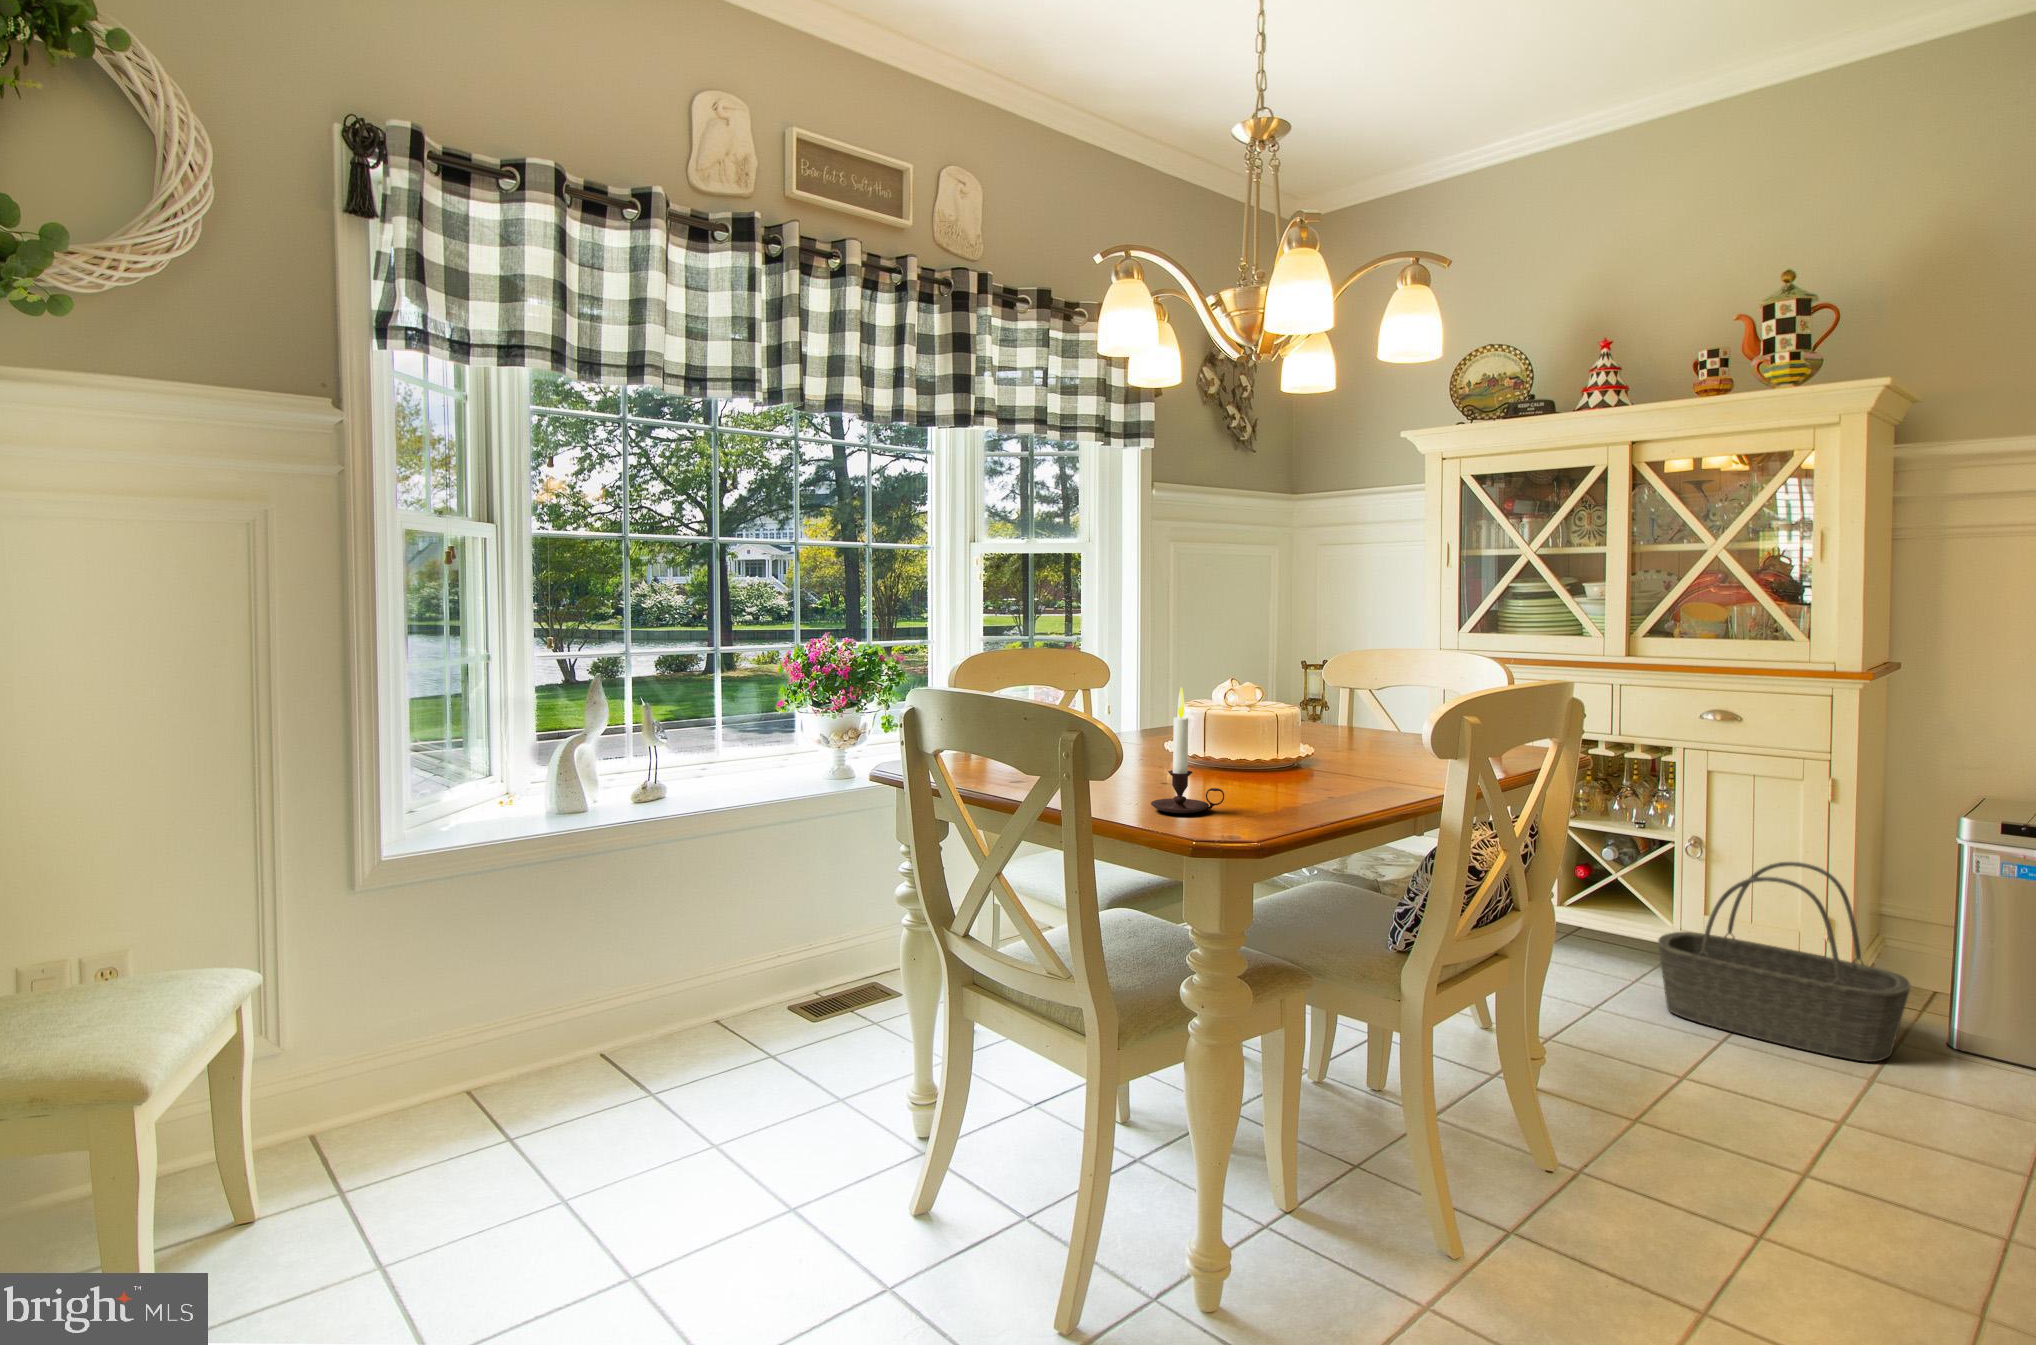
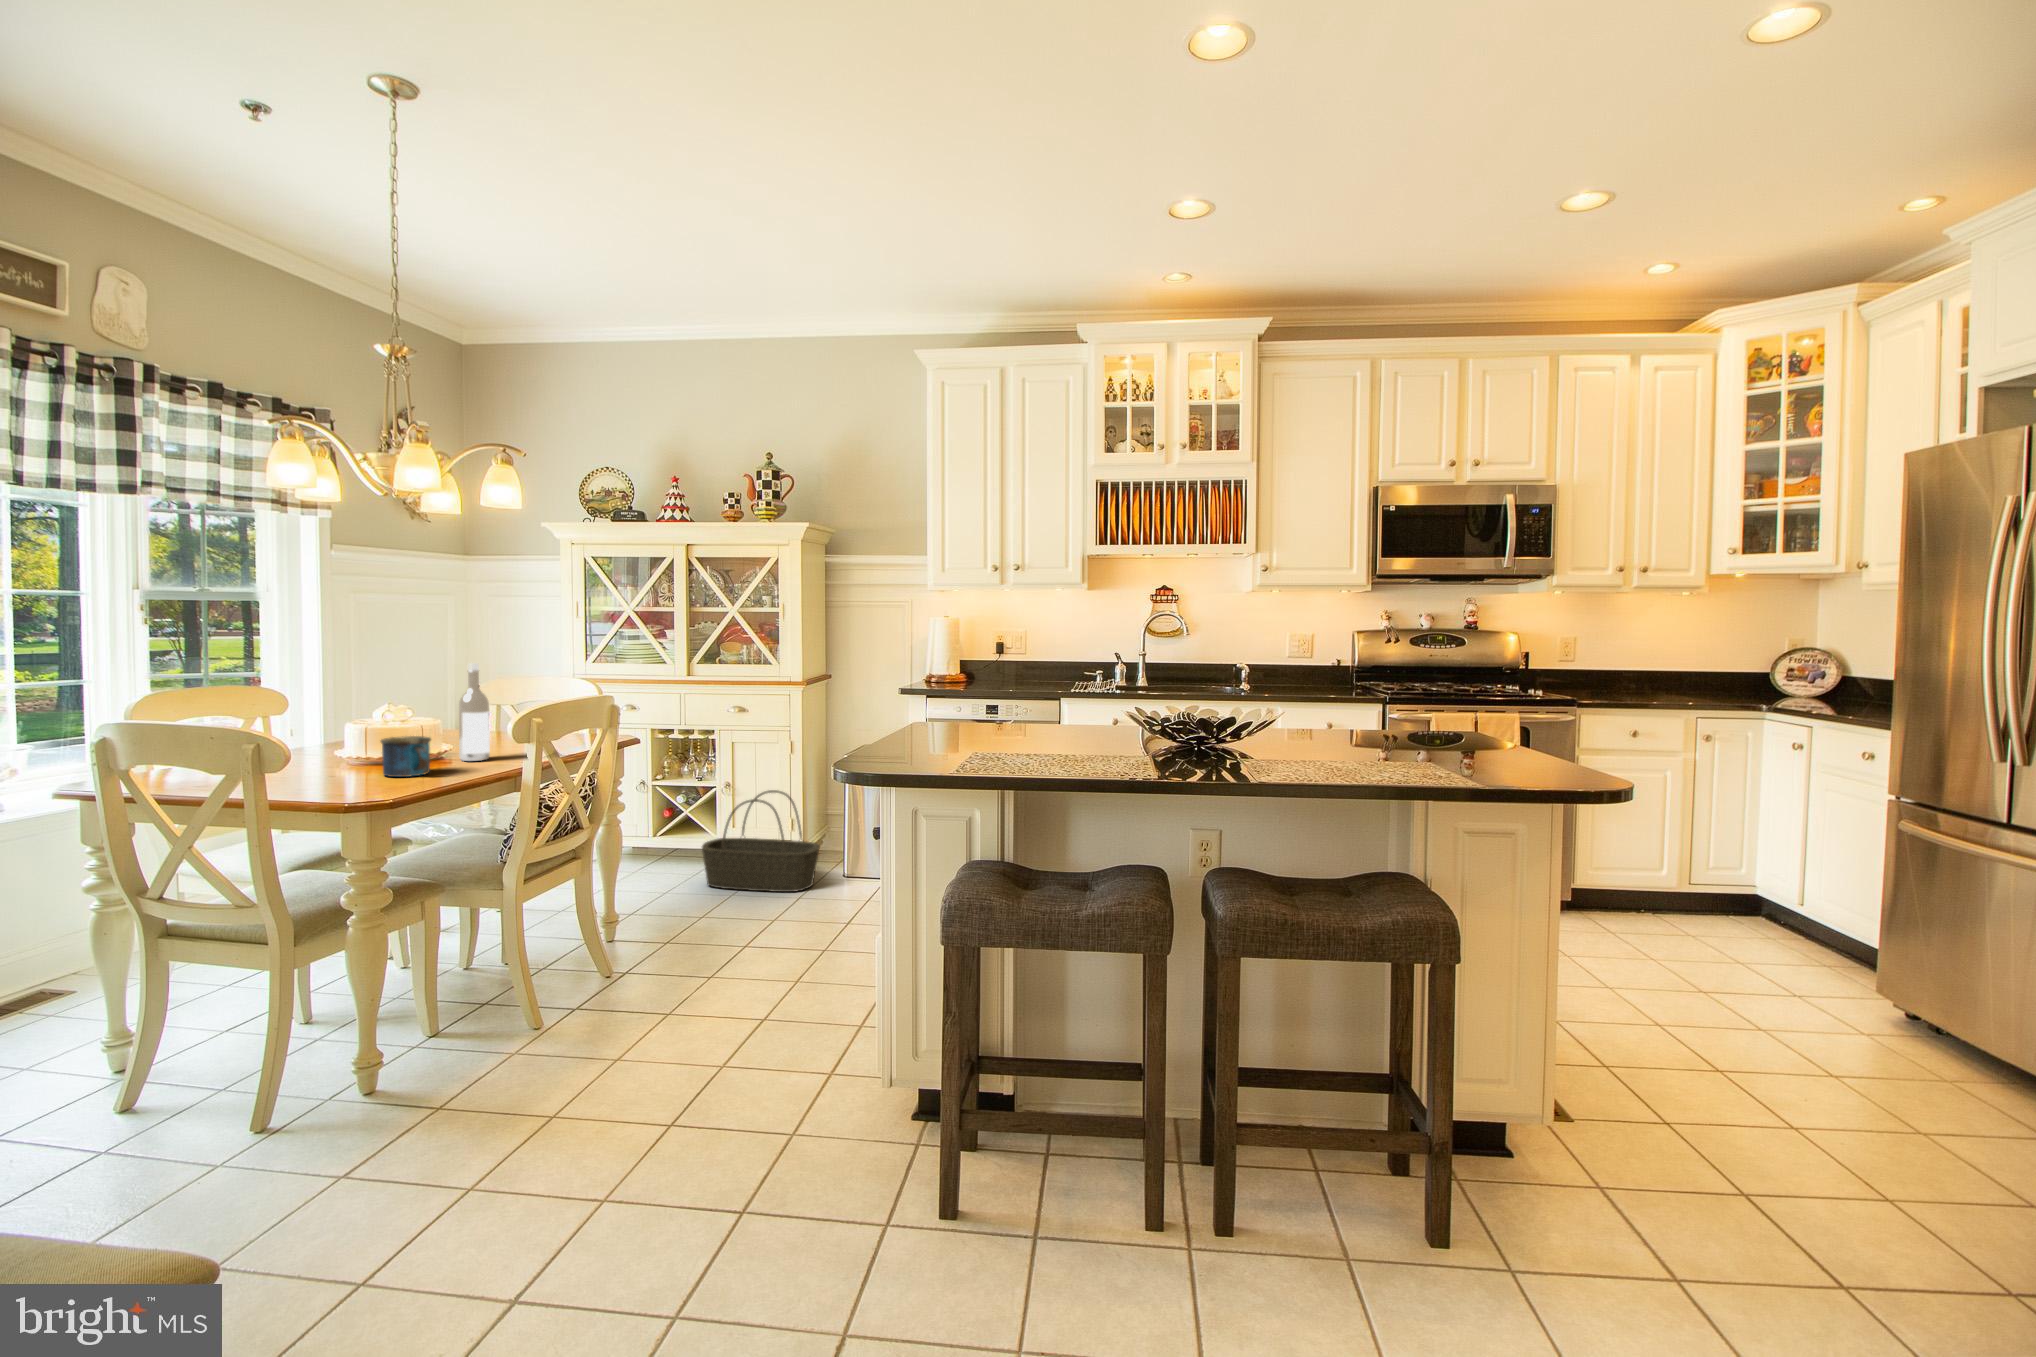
wine bottle: none [1325,616,1370,773] -> present [459,663,490,761]
candle: present [1151,687,1224,813] -> none [319,716,375,795]
mug: none [1225,727,1296,791] -> present [381,736,431,777]

